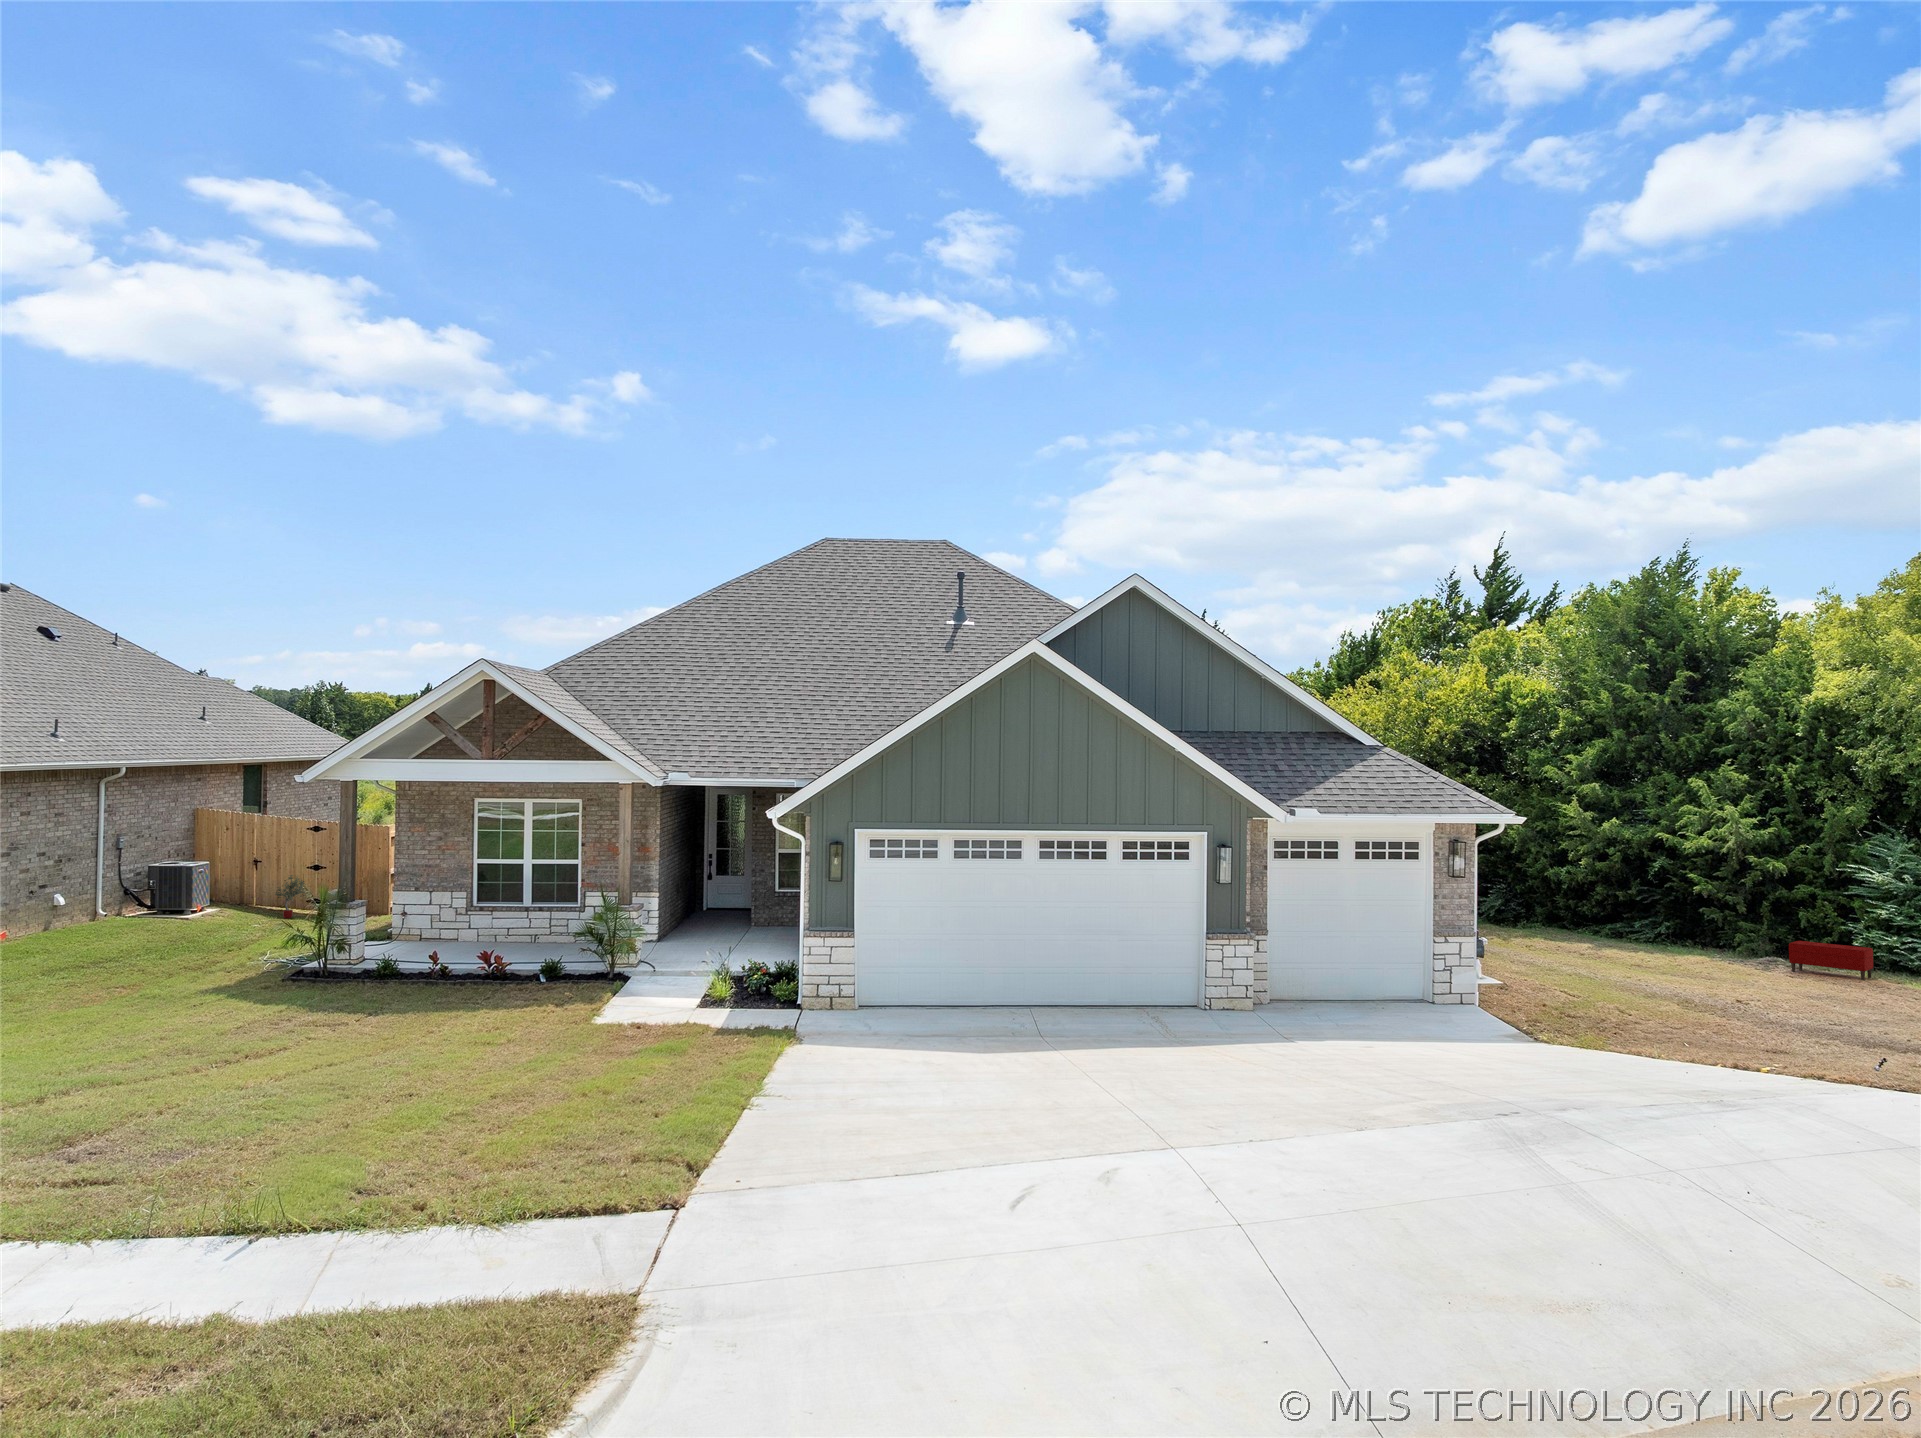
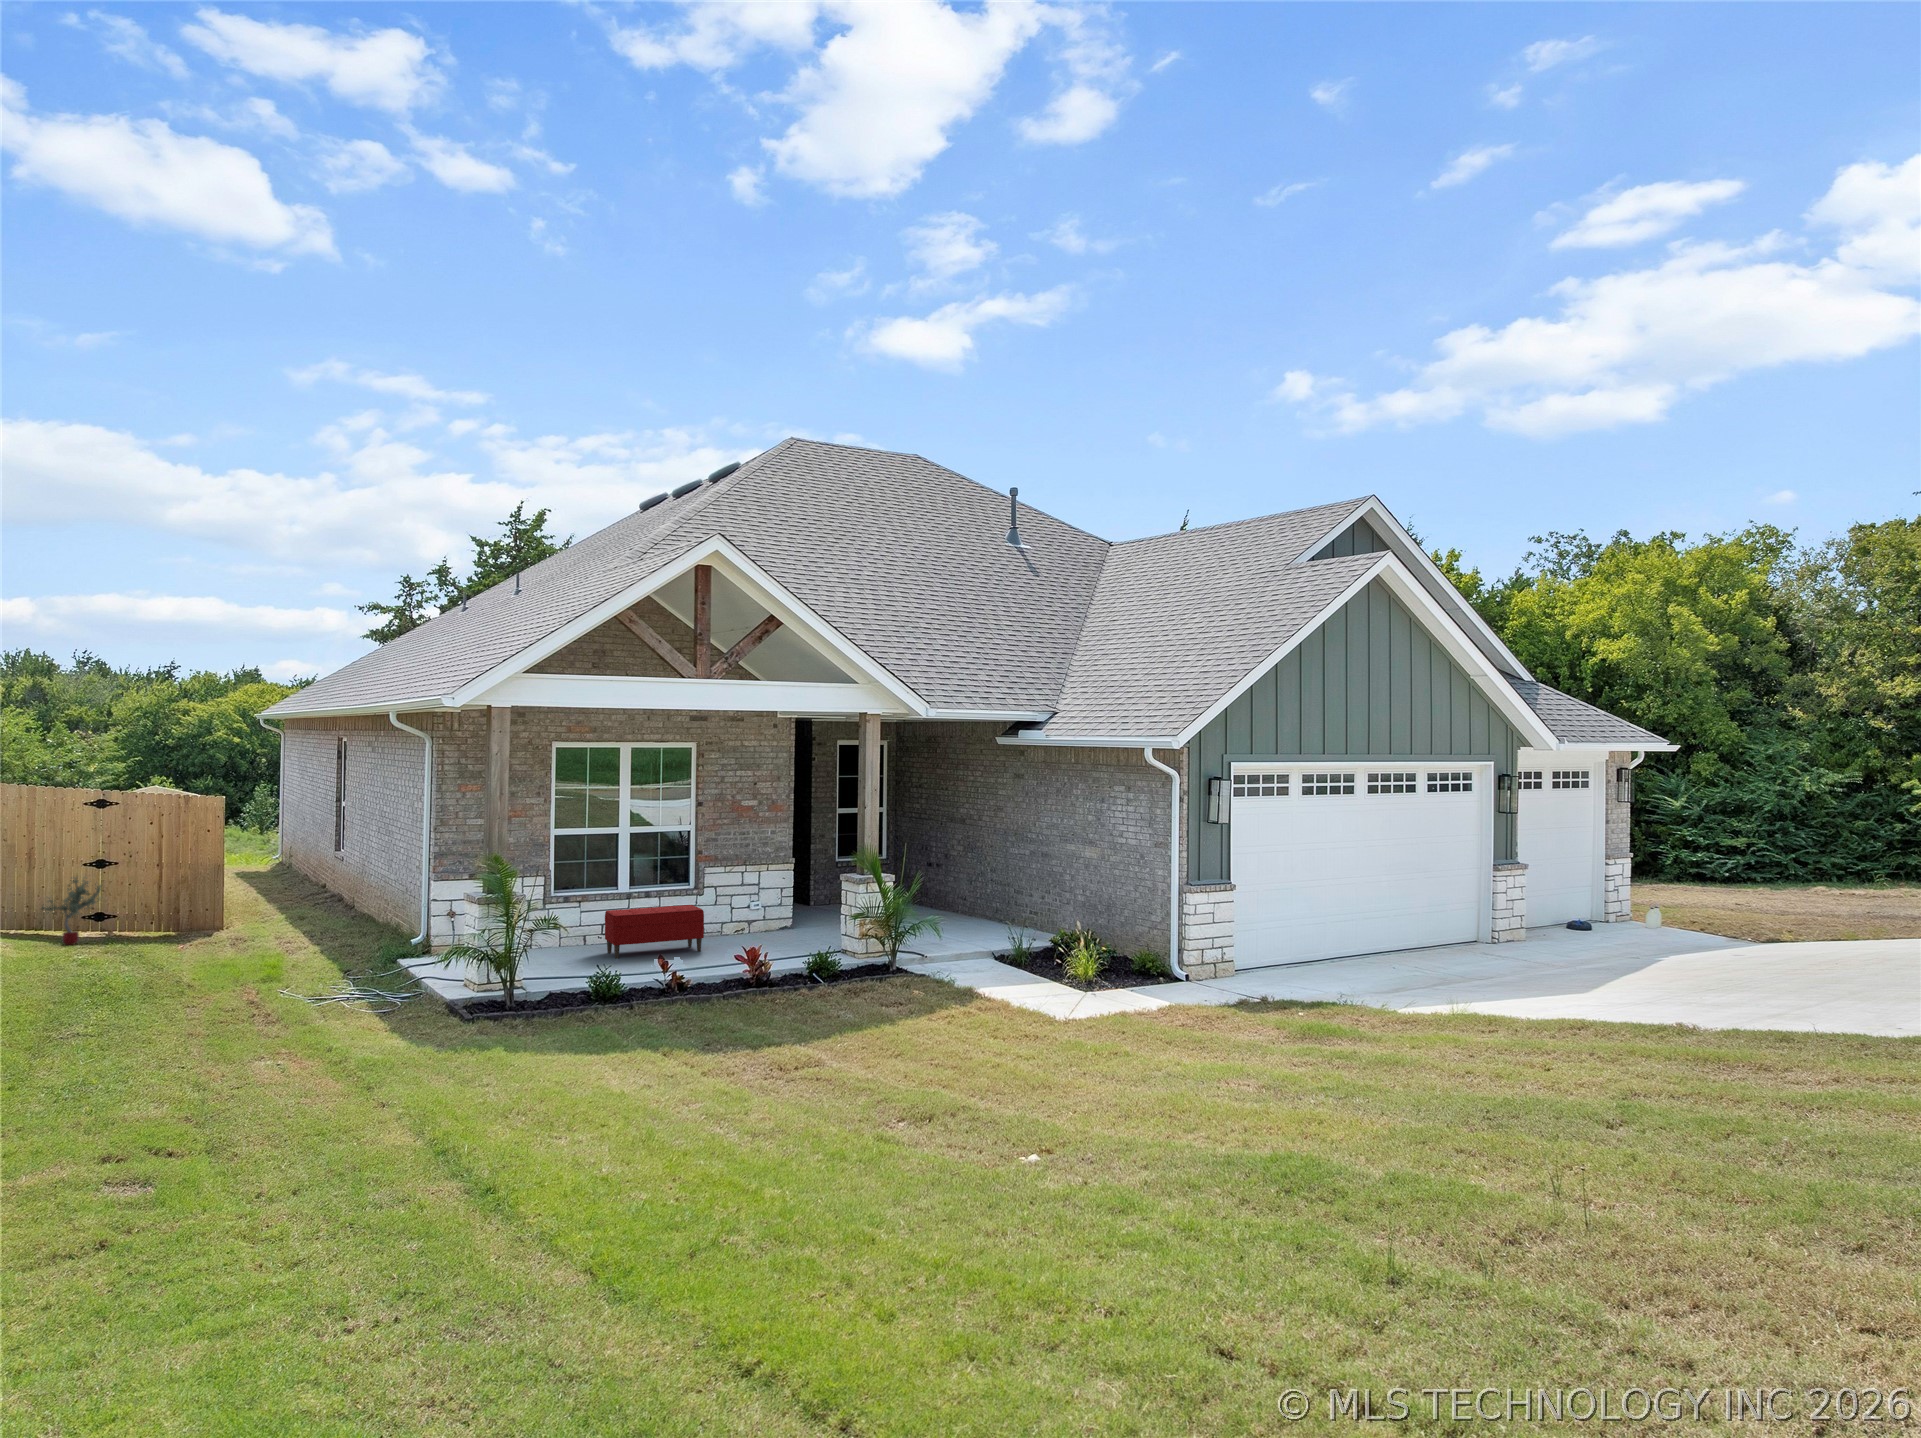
bench: present [1789,941,1873,980] -> present [605,905,704,959]

